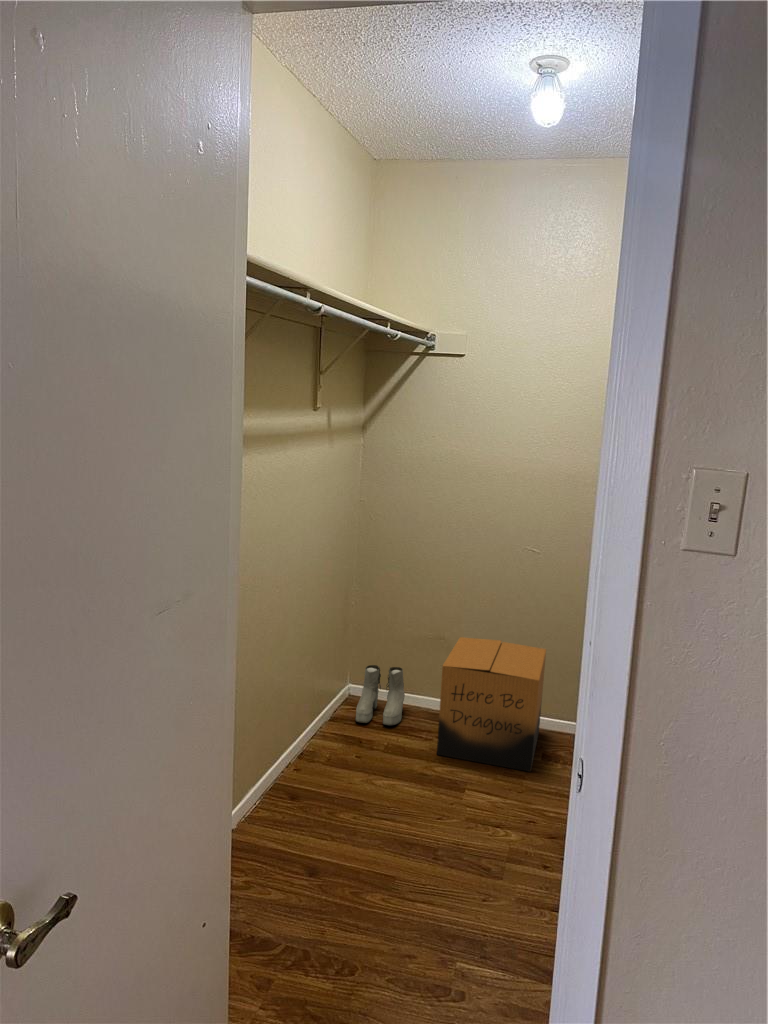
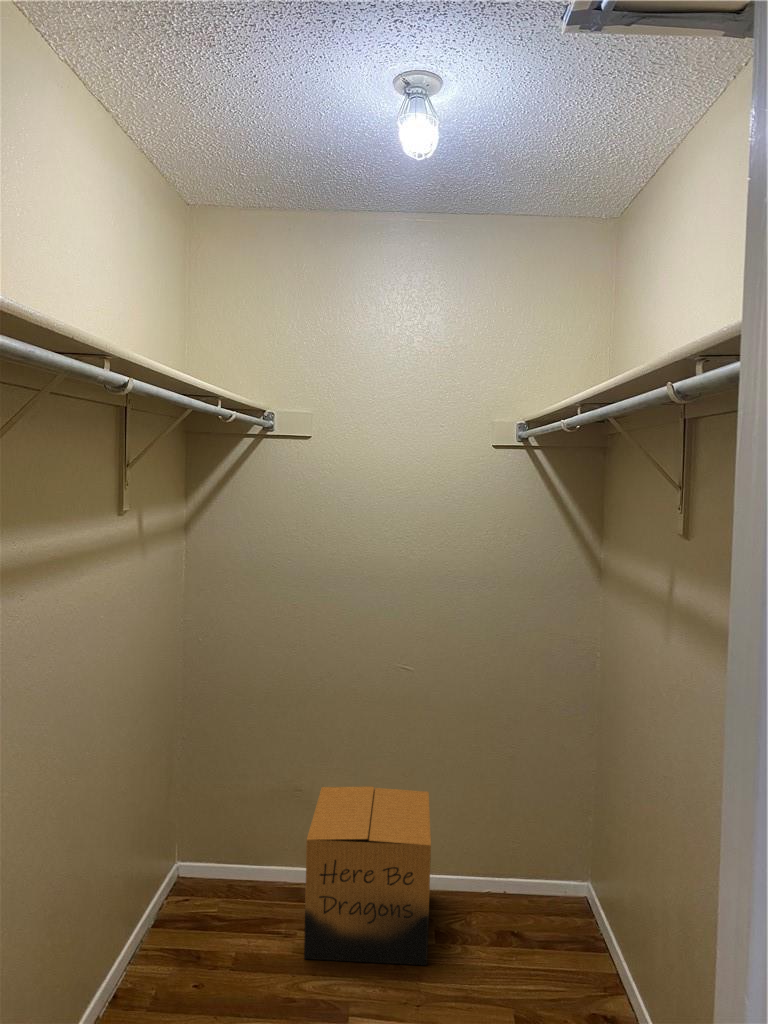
boots: present [356,665,405,726] -> none [190,834,254,922]

